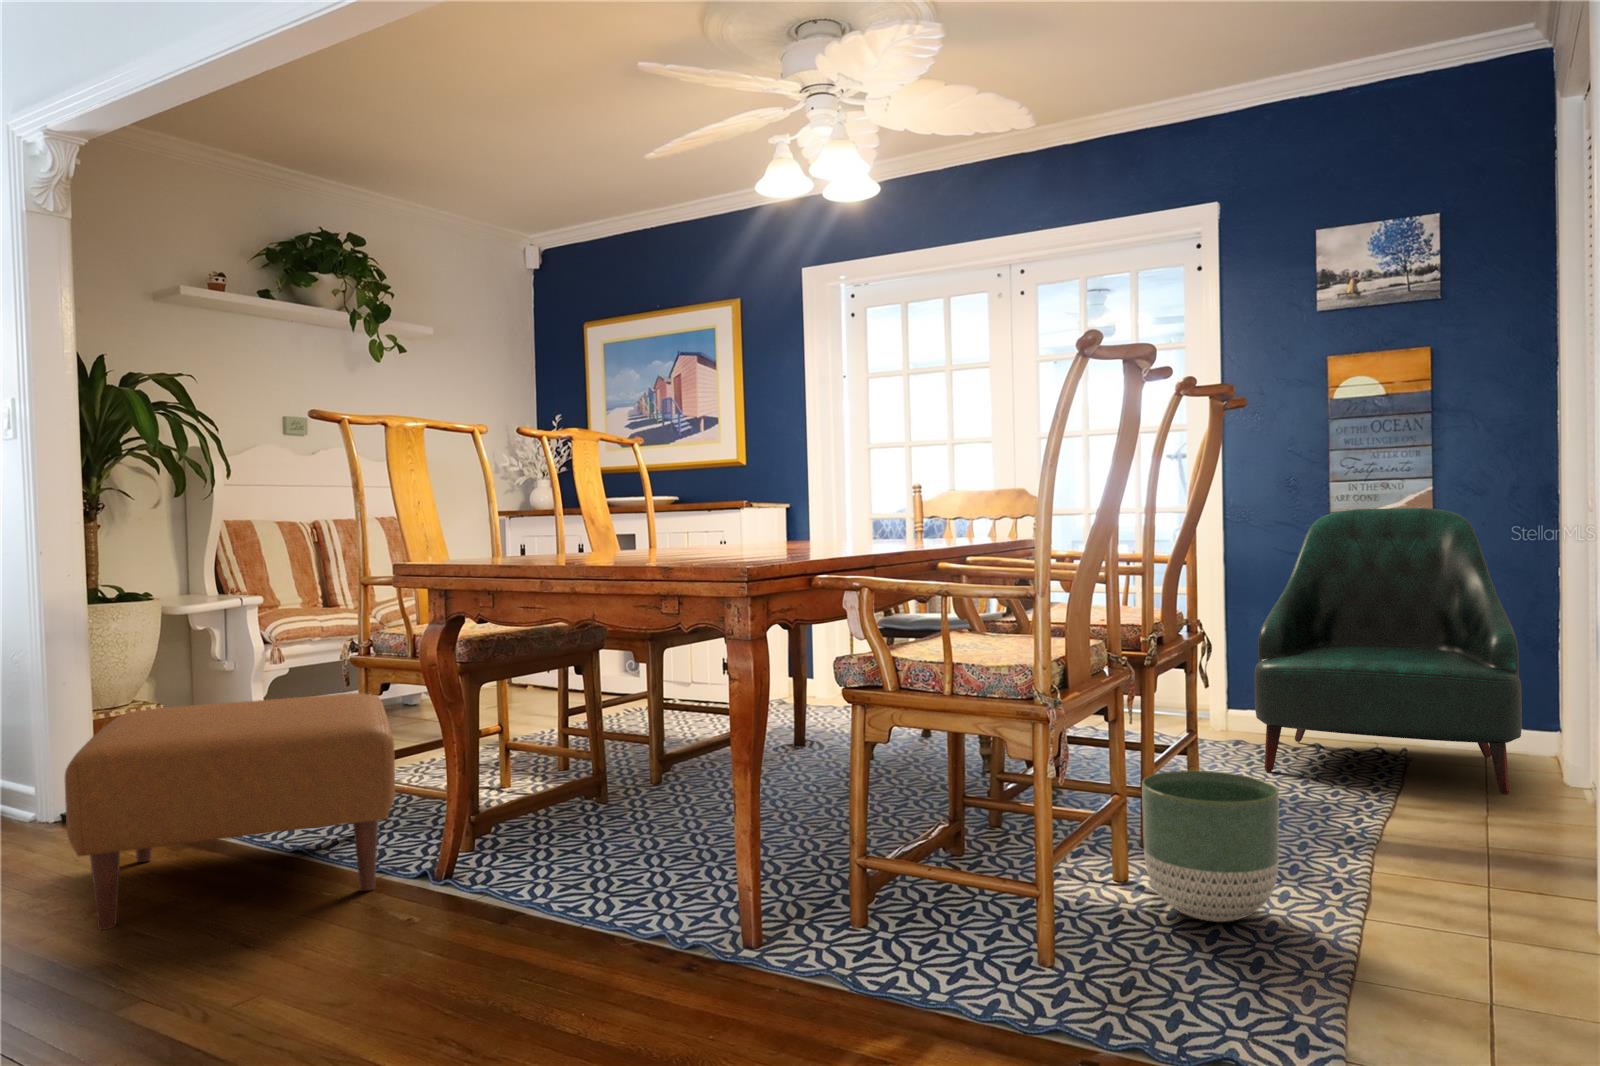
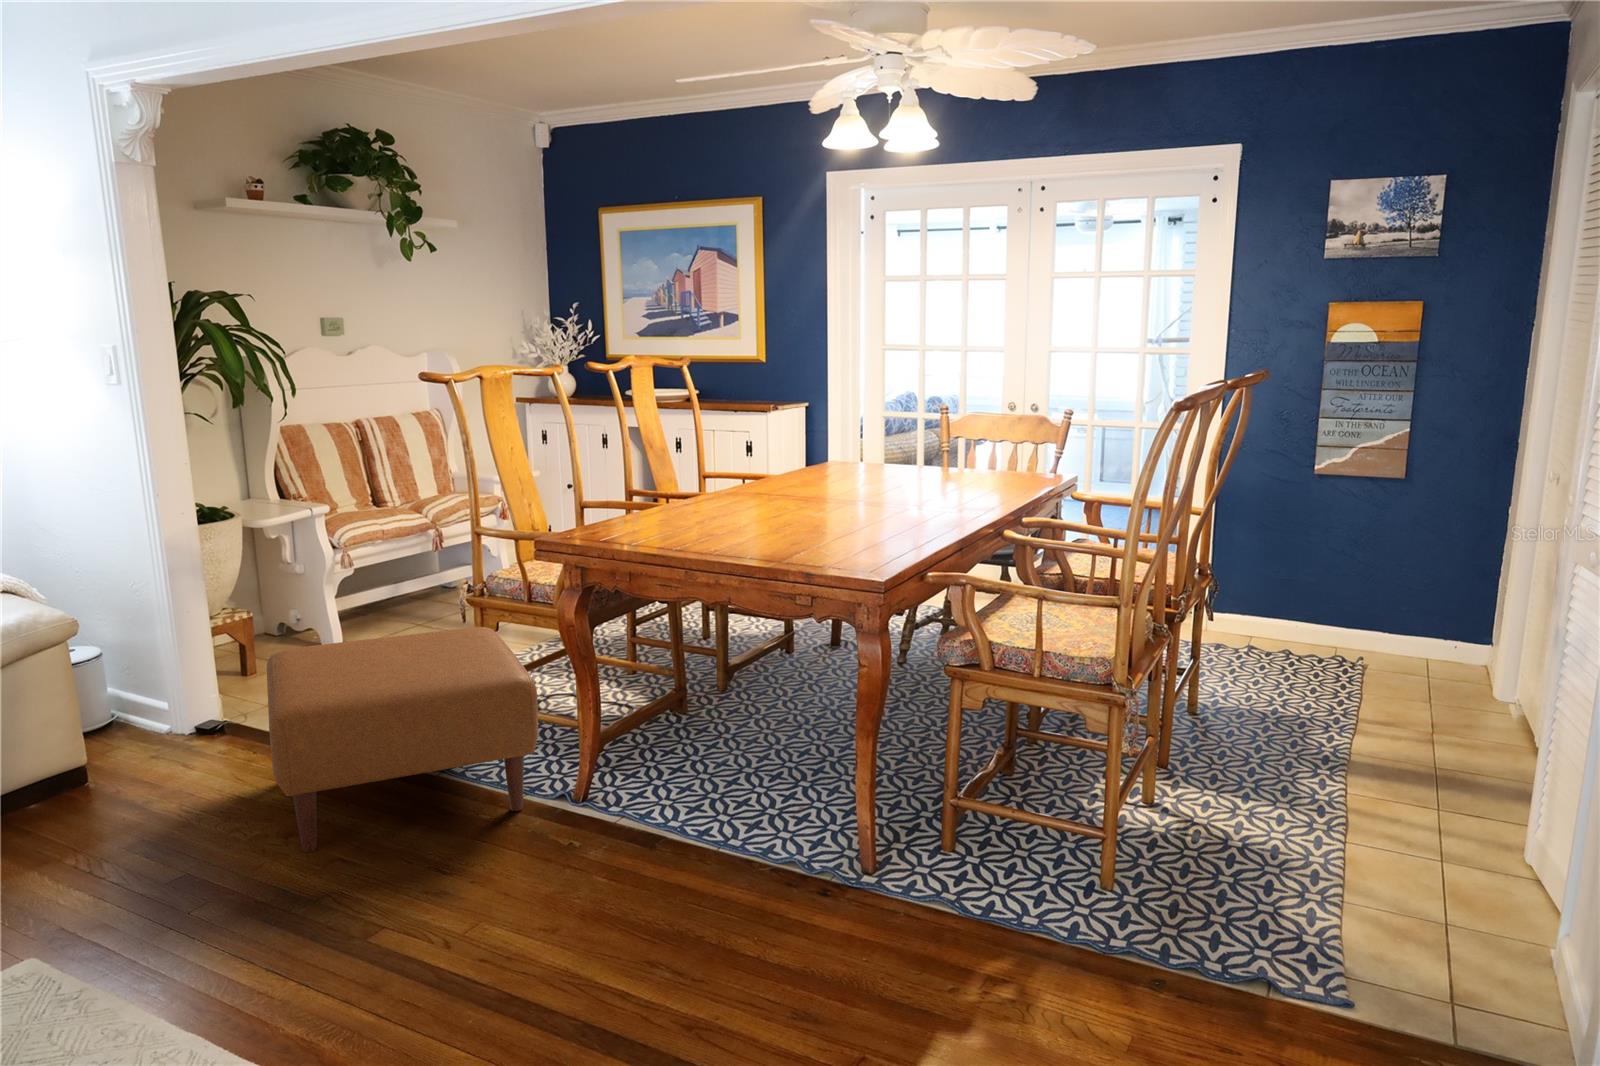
armchair: present [1254,508,1522,795] -> none [1241,445,1471,711]
planter: present [1142,771,1279,922] -> none [1175,721,1291,846]

